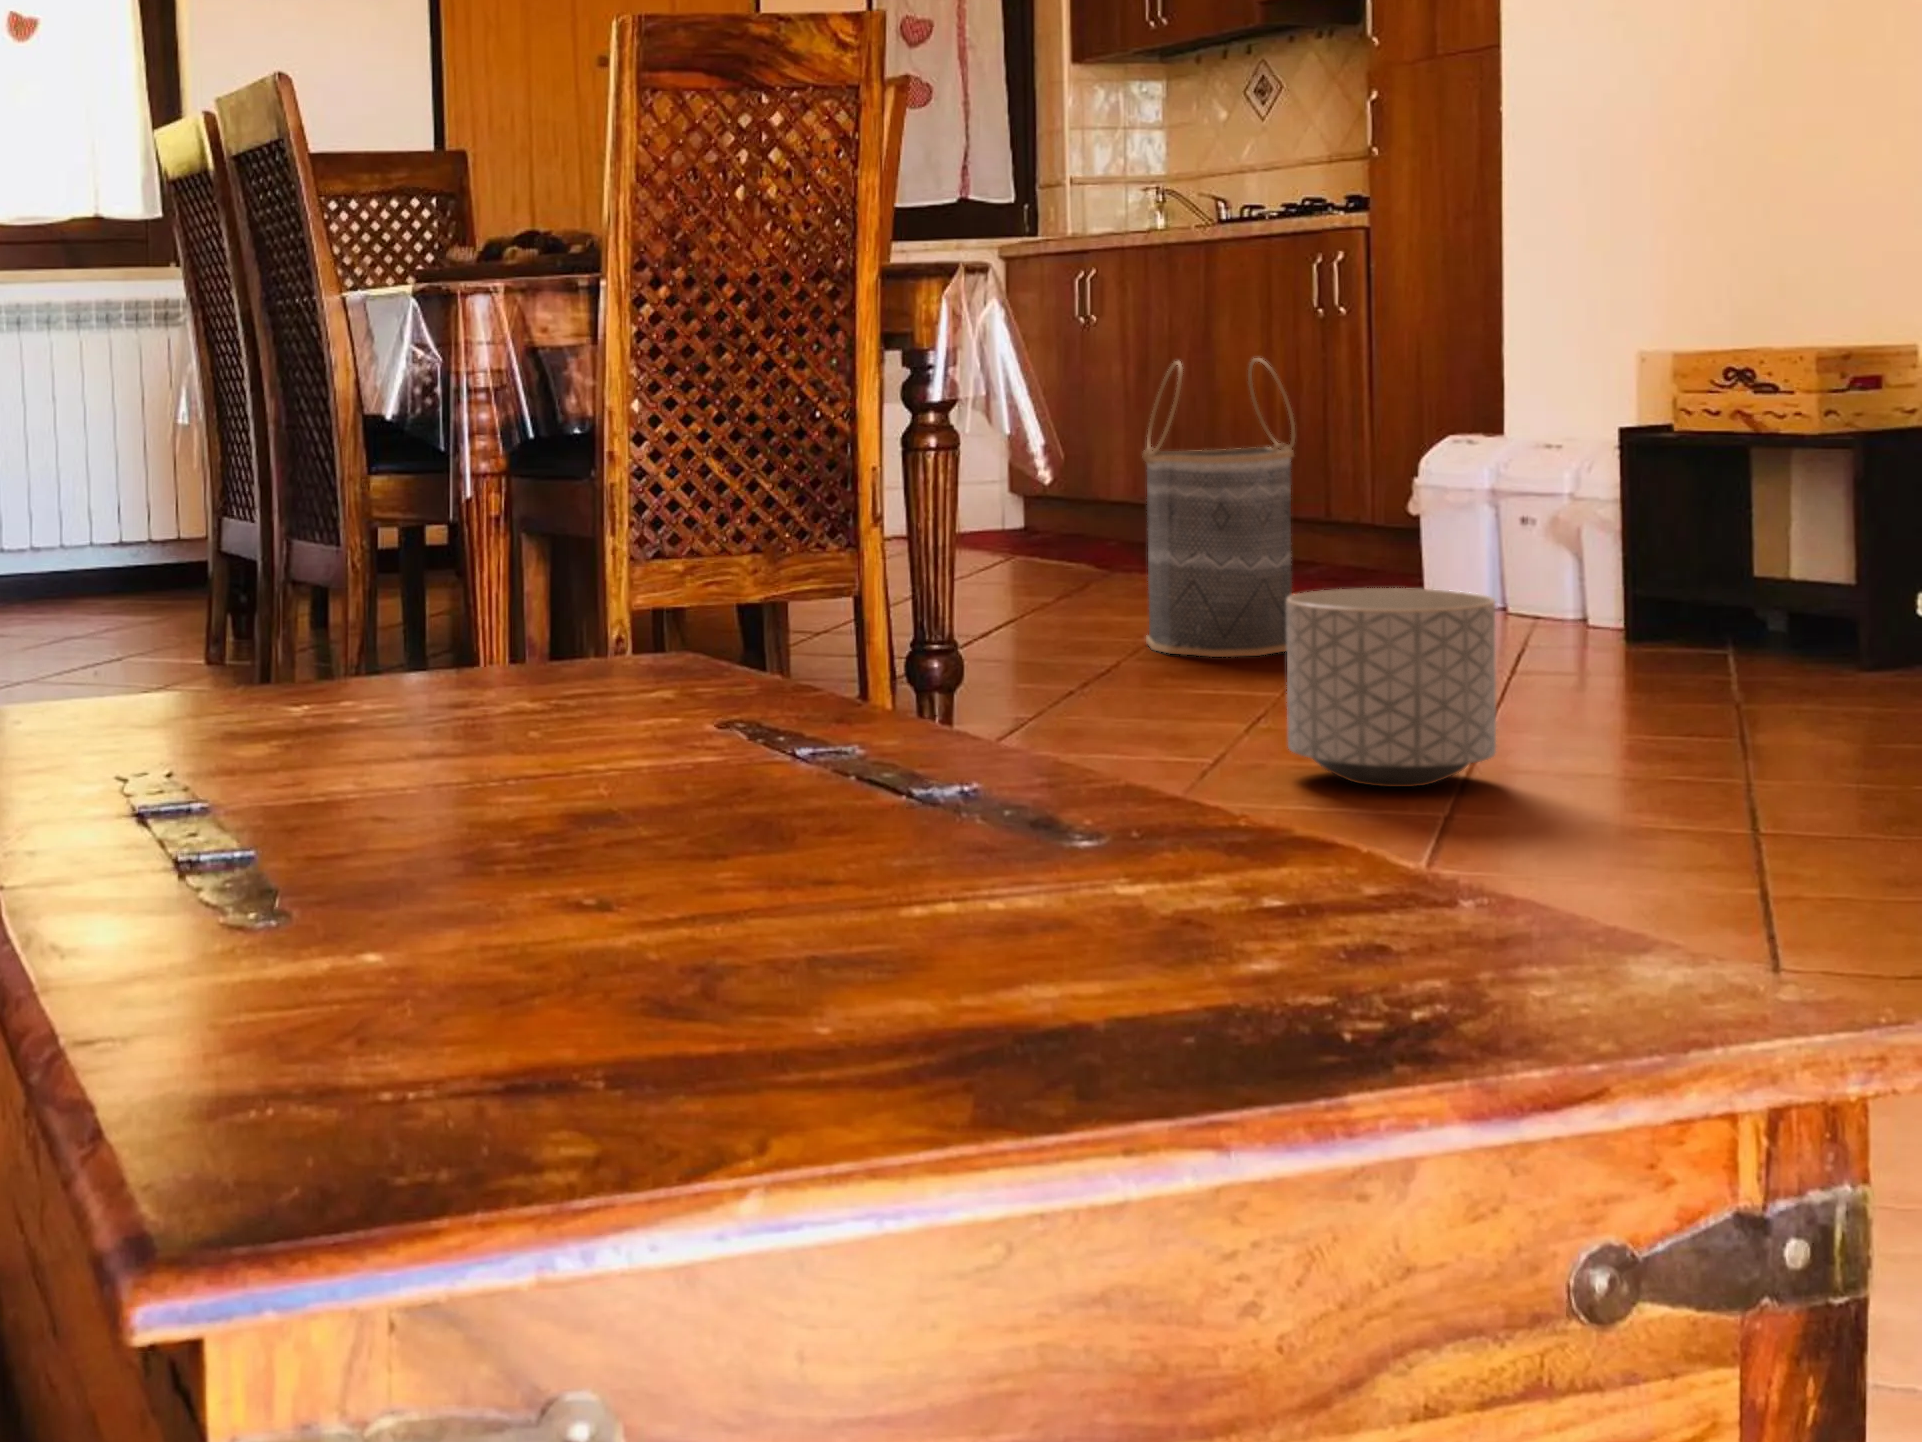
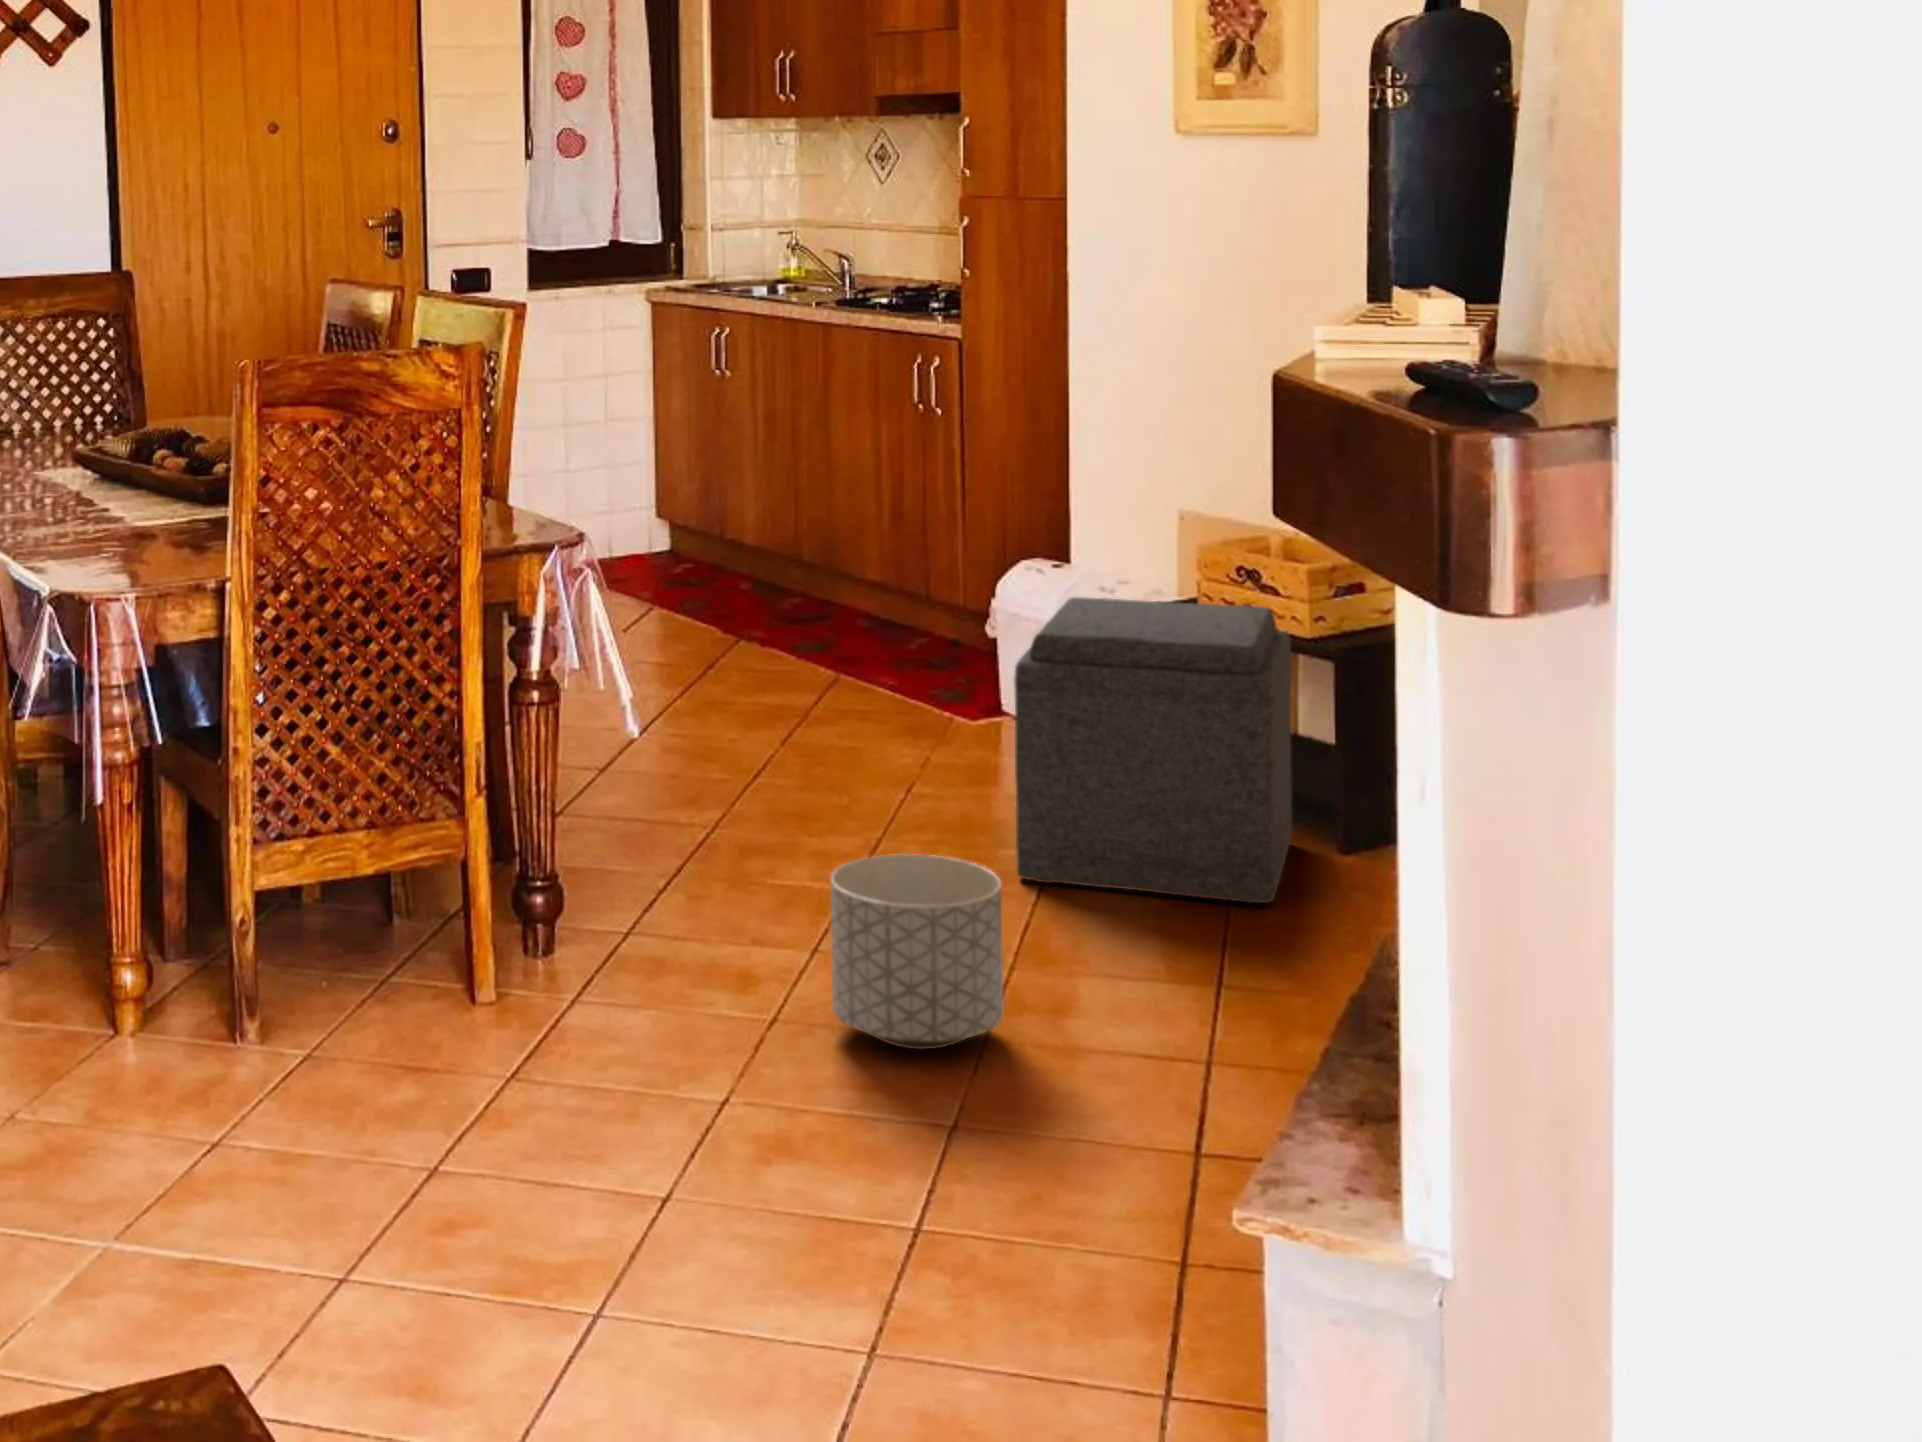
basket: present [1142,358,1295,657] -> none [744,530,877,808]
ottoman: none [1476,401,1805,708] -> present [1014,597,1292,903]

